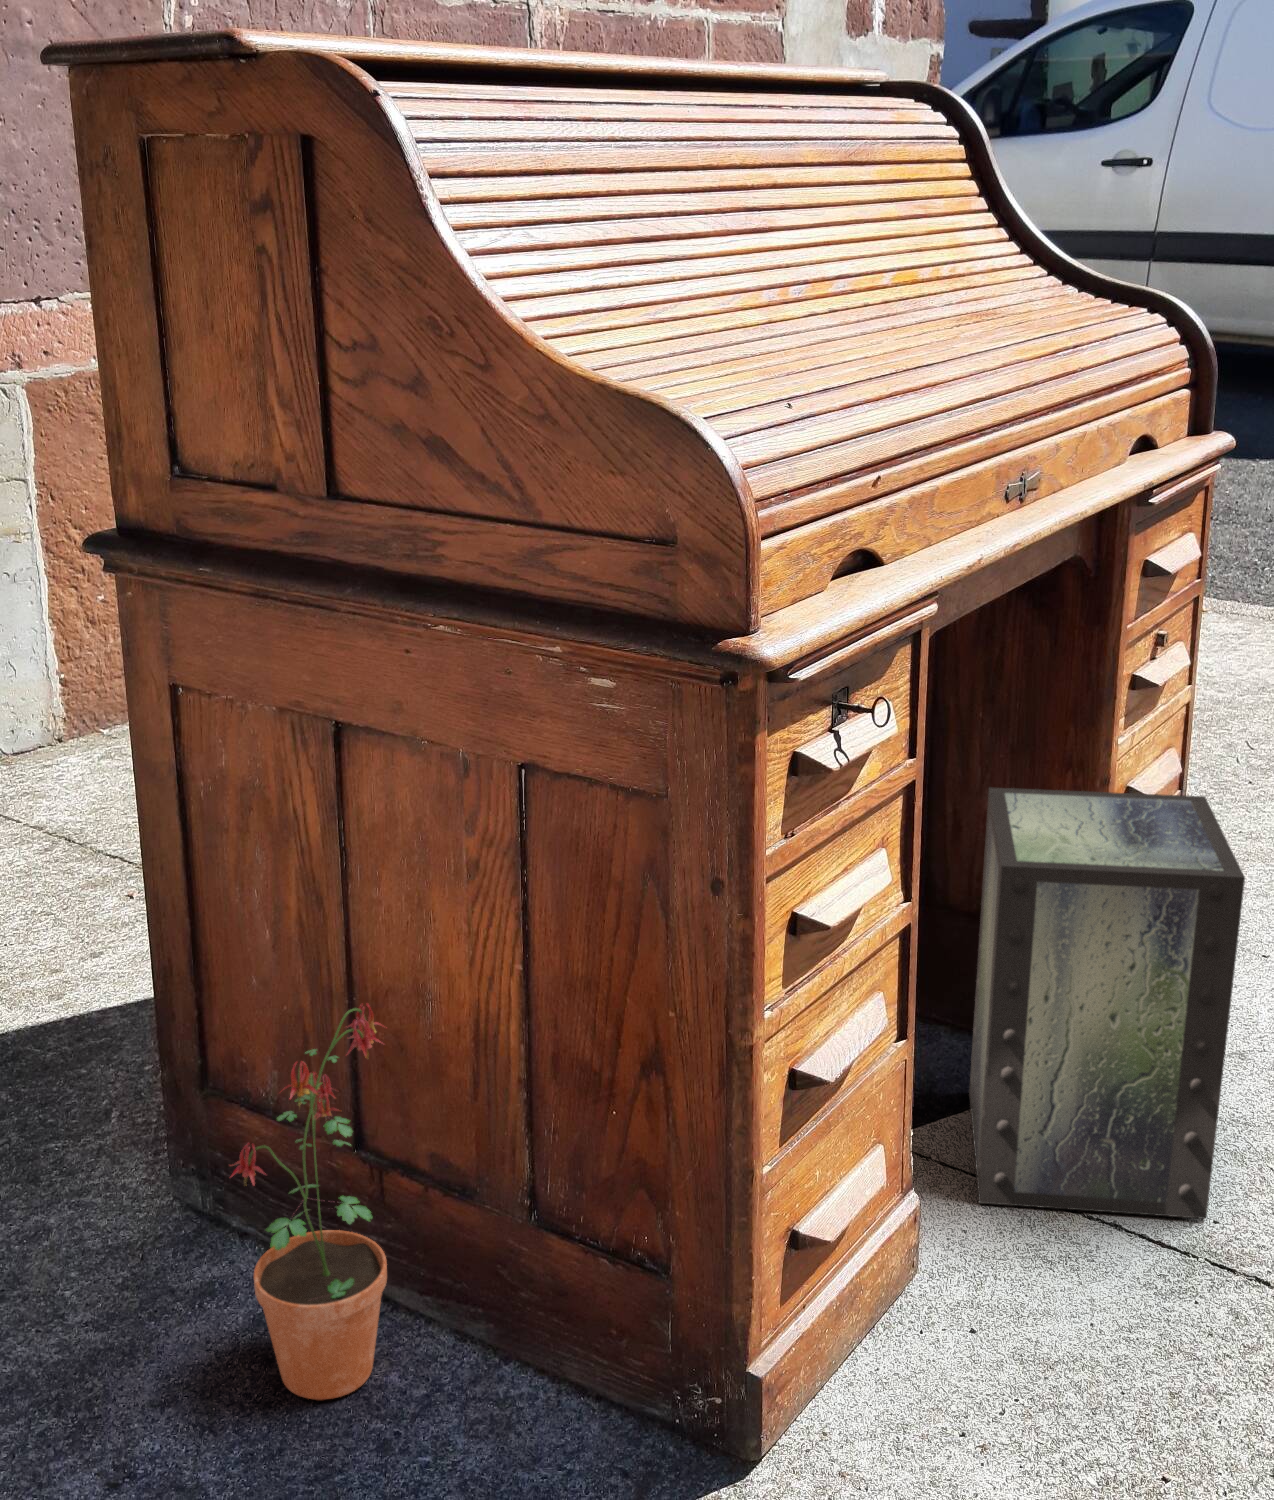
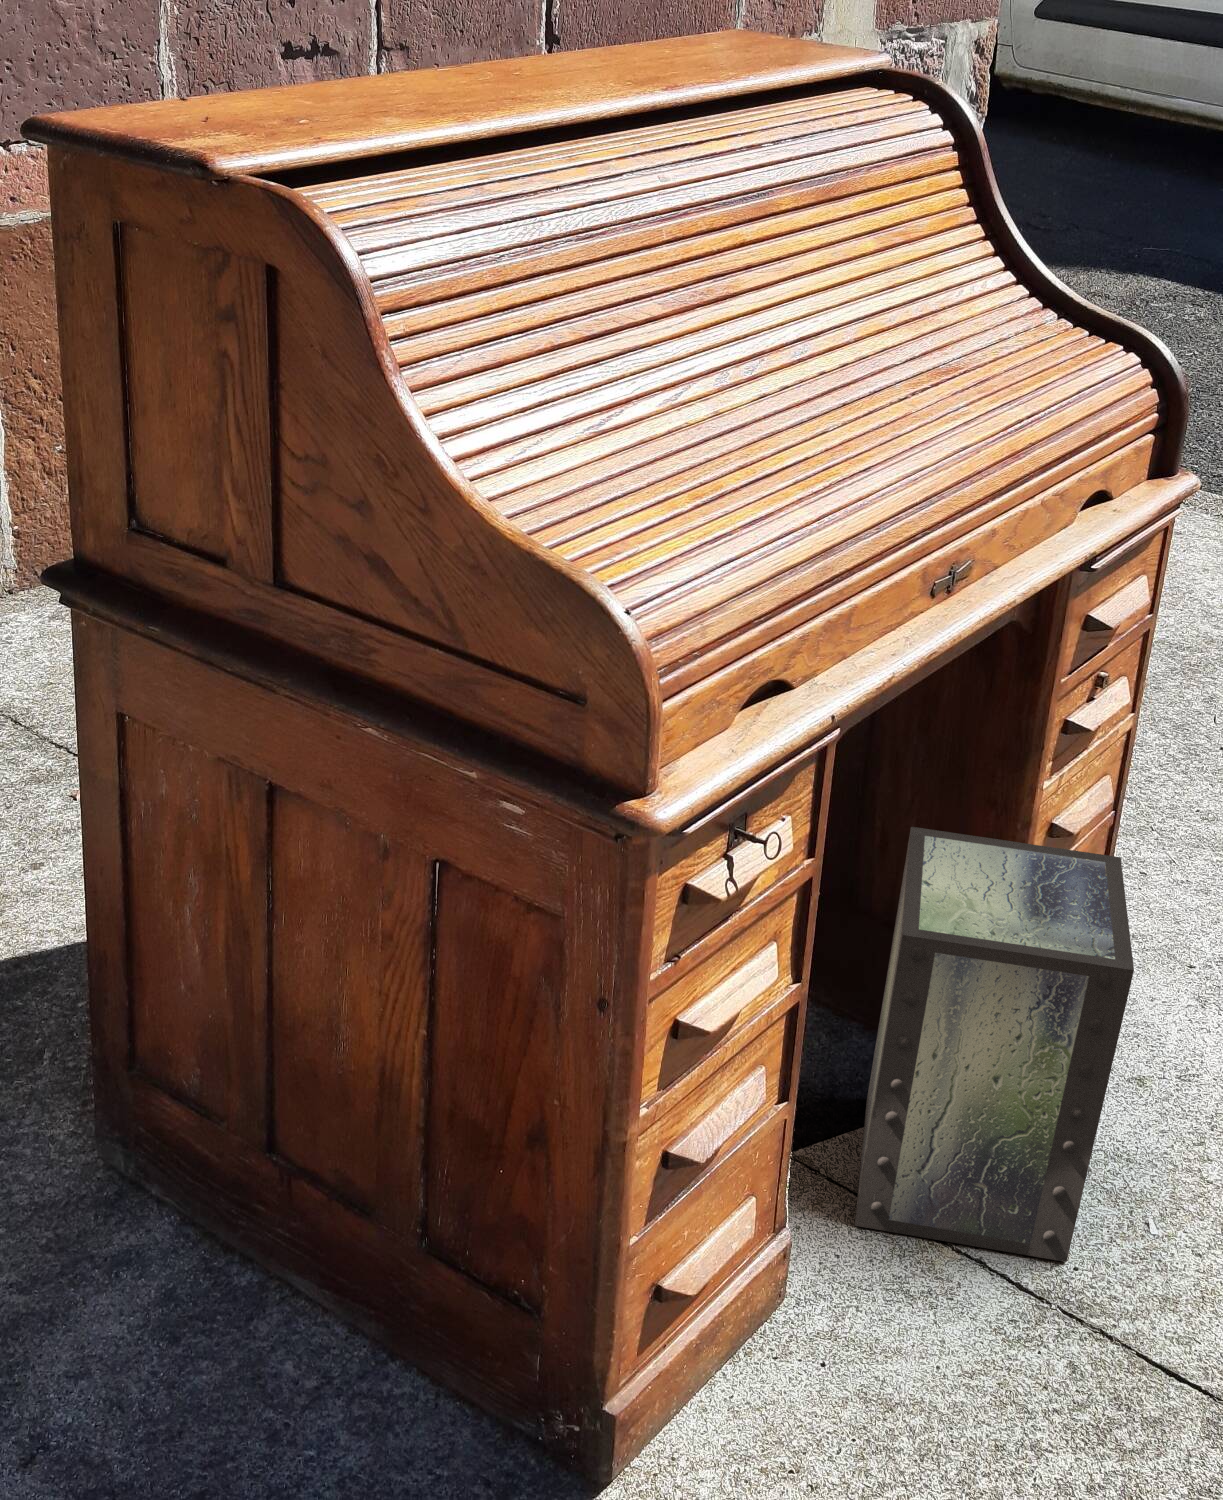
potted plant: present [231,1003,387,1400] -> none [140,1042,297,1386]

